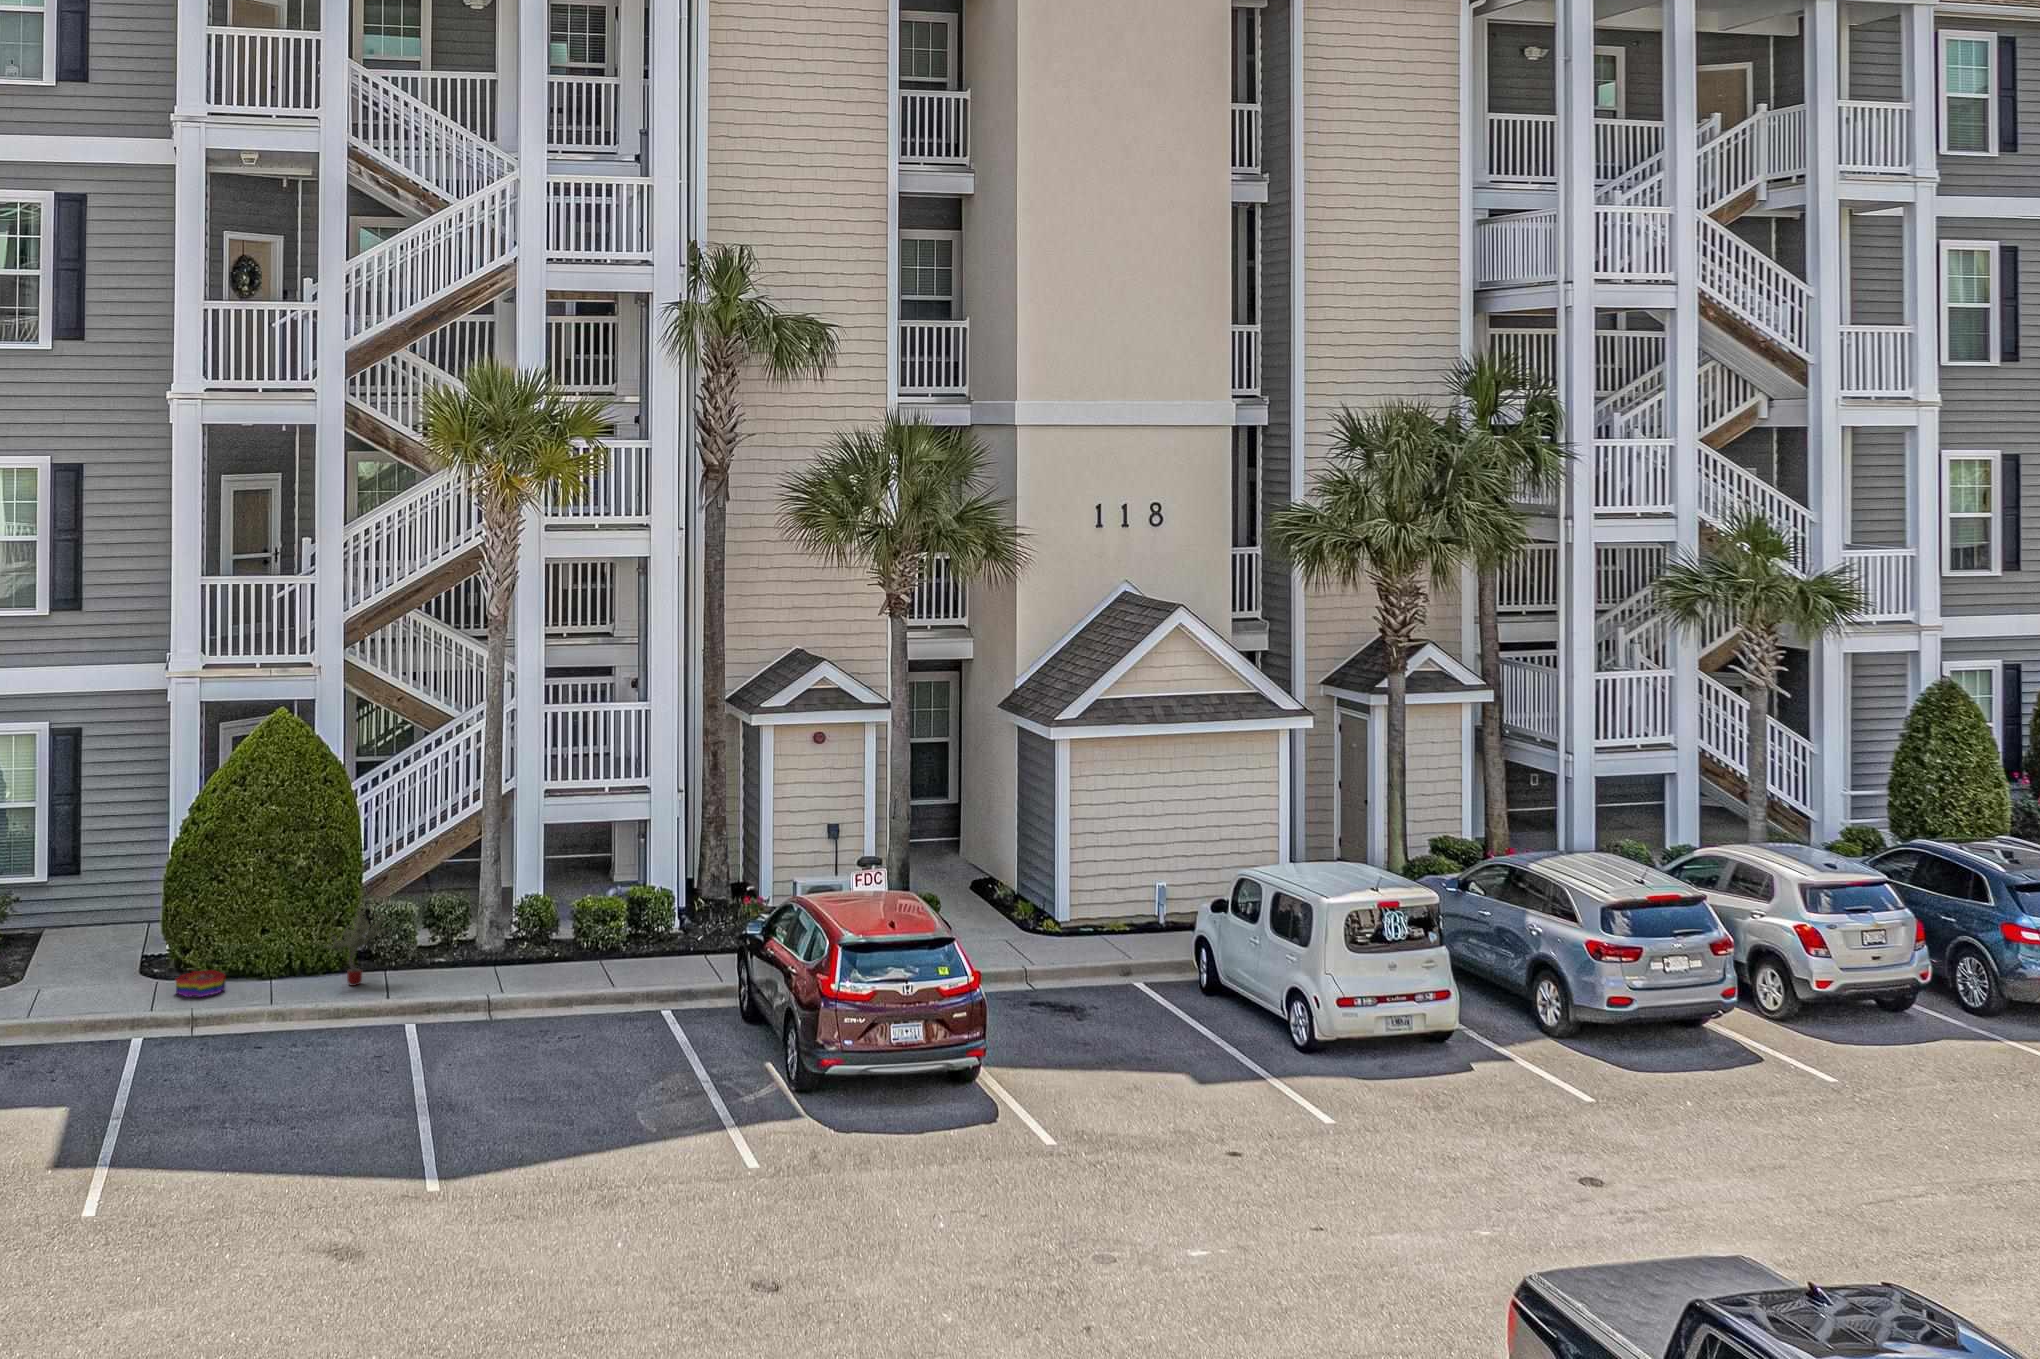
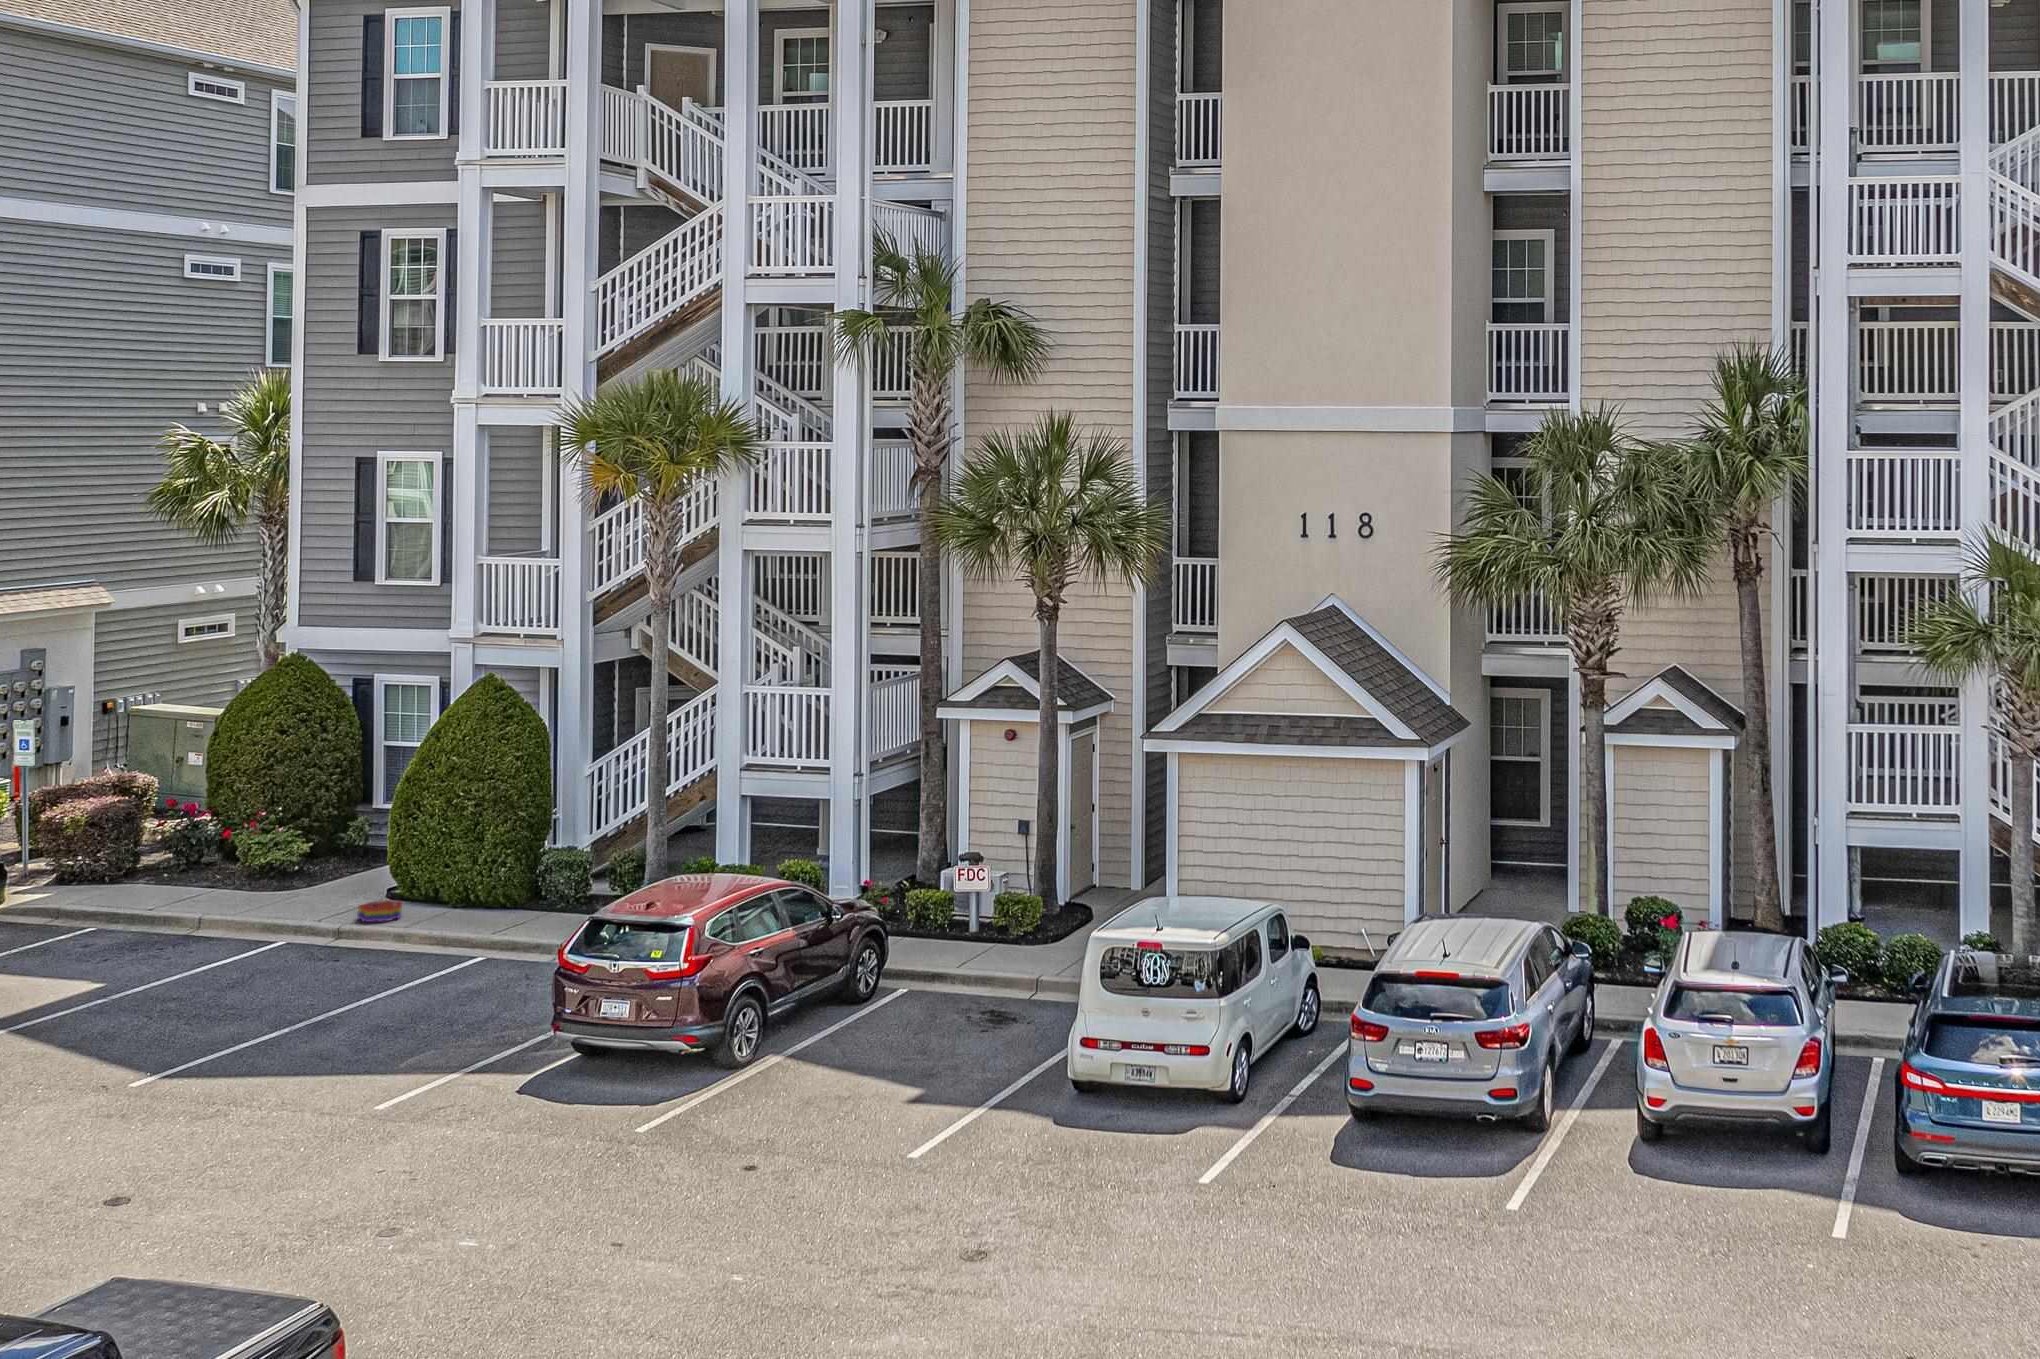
potted tree: present [326,906,385,986] -> none [463,855,524,927]

